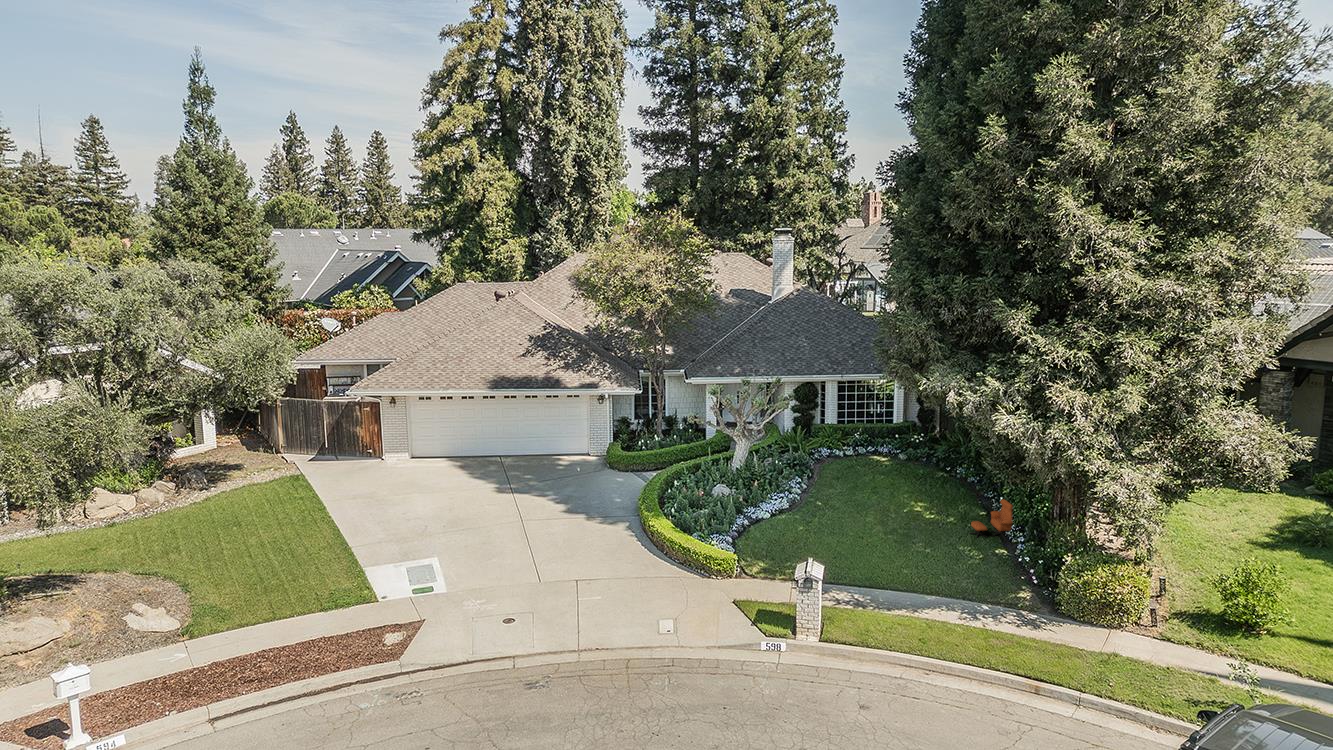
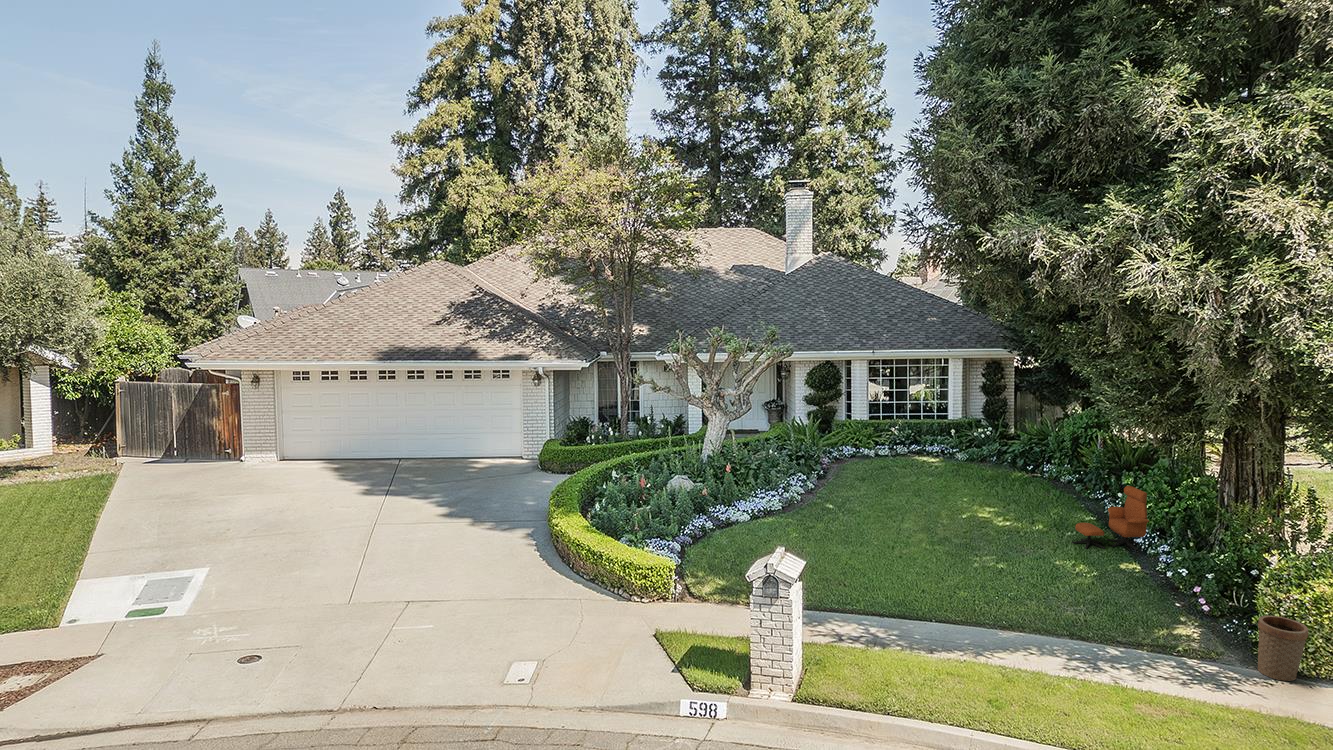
basket: none [1058,590,1083,624] -> present [1258,615,1308,681]

